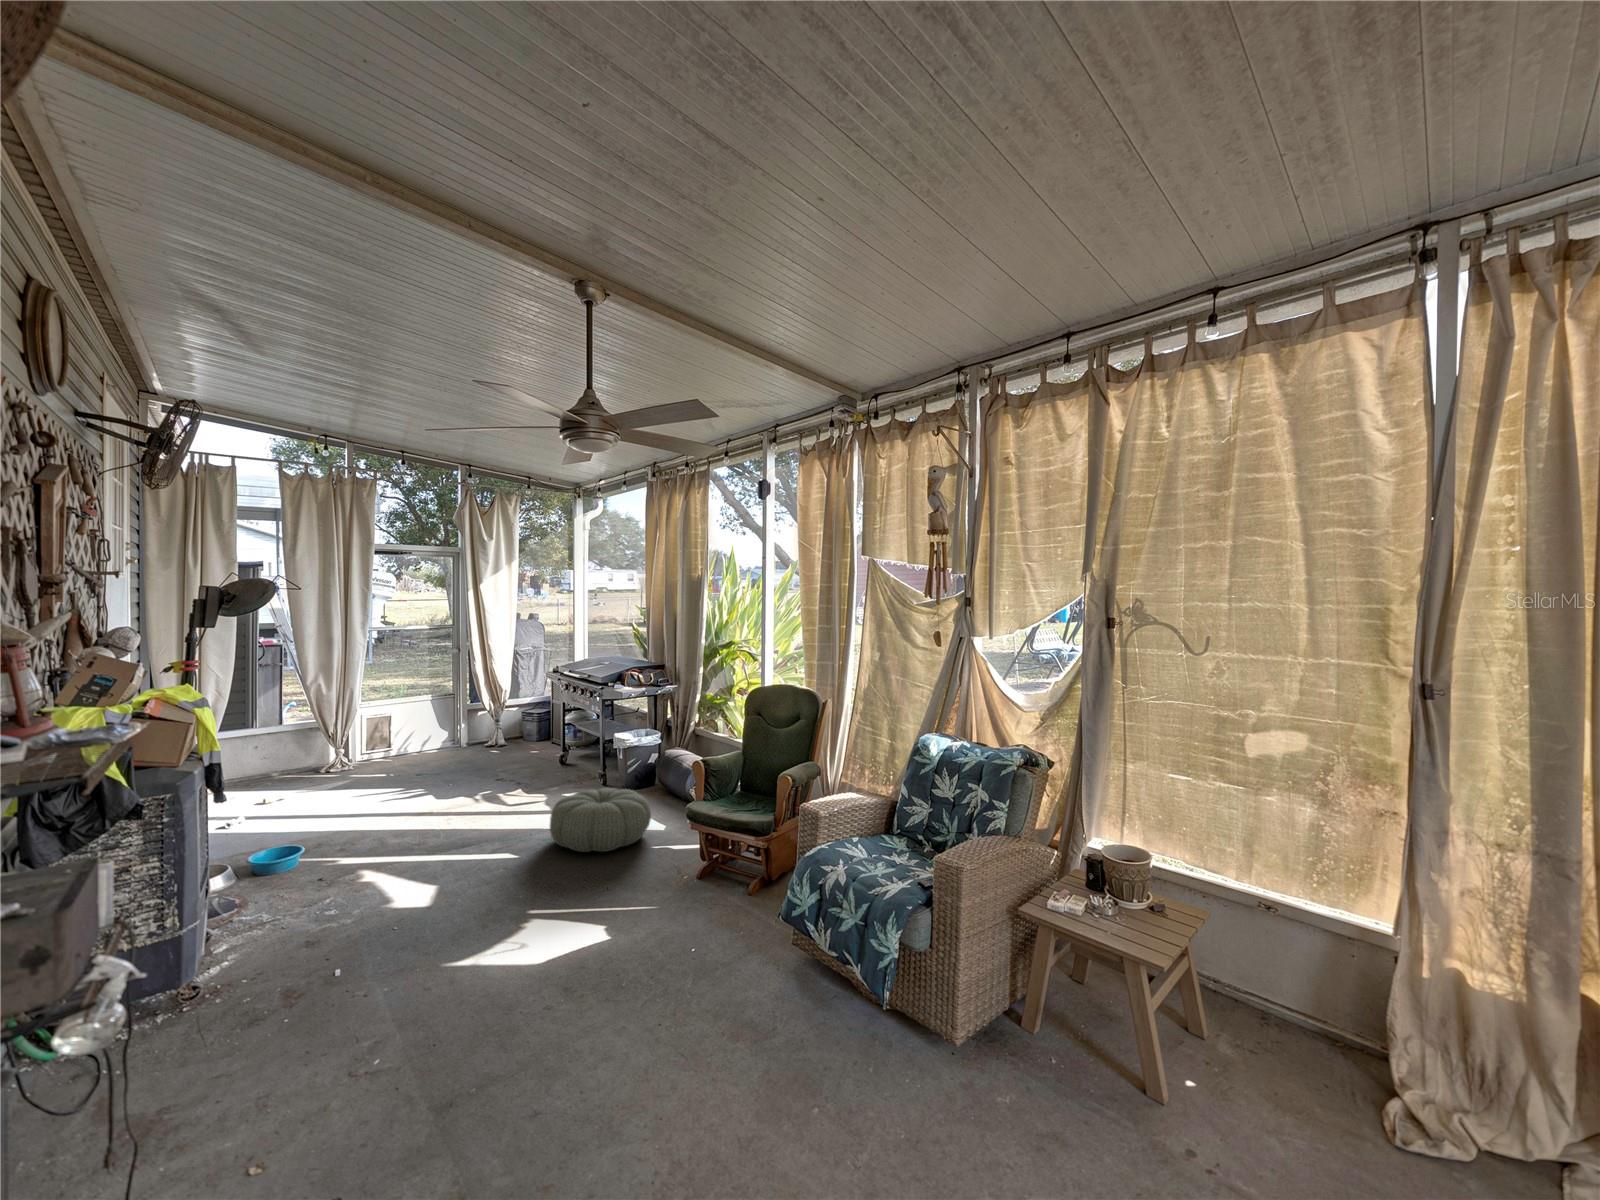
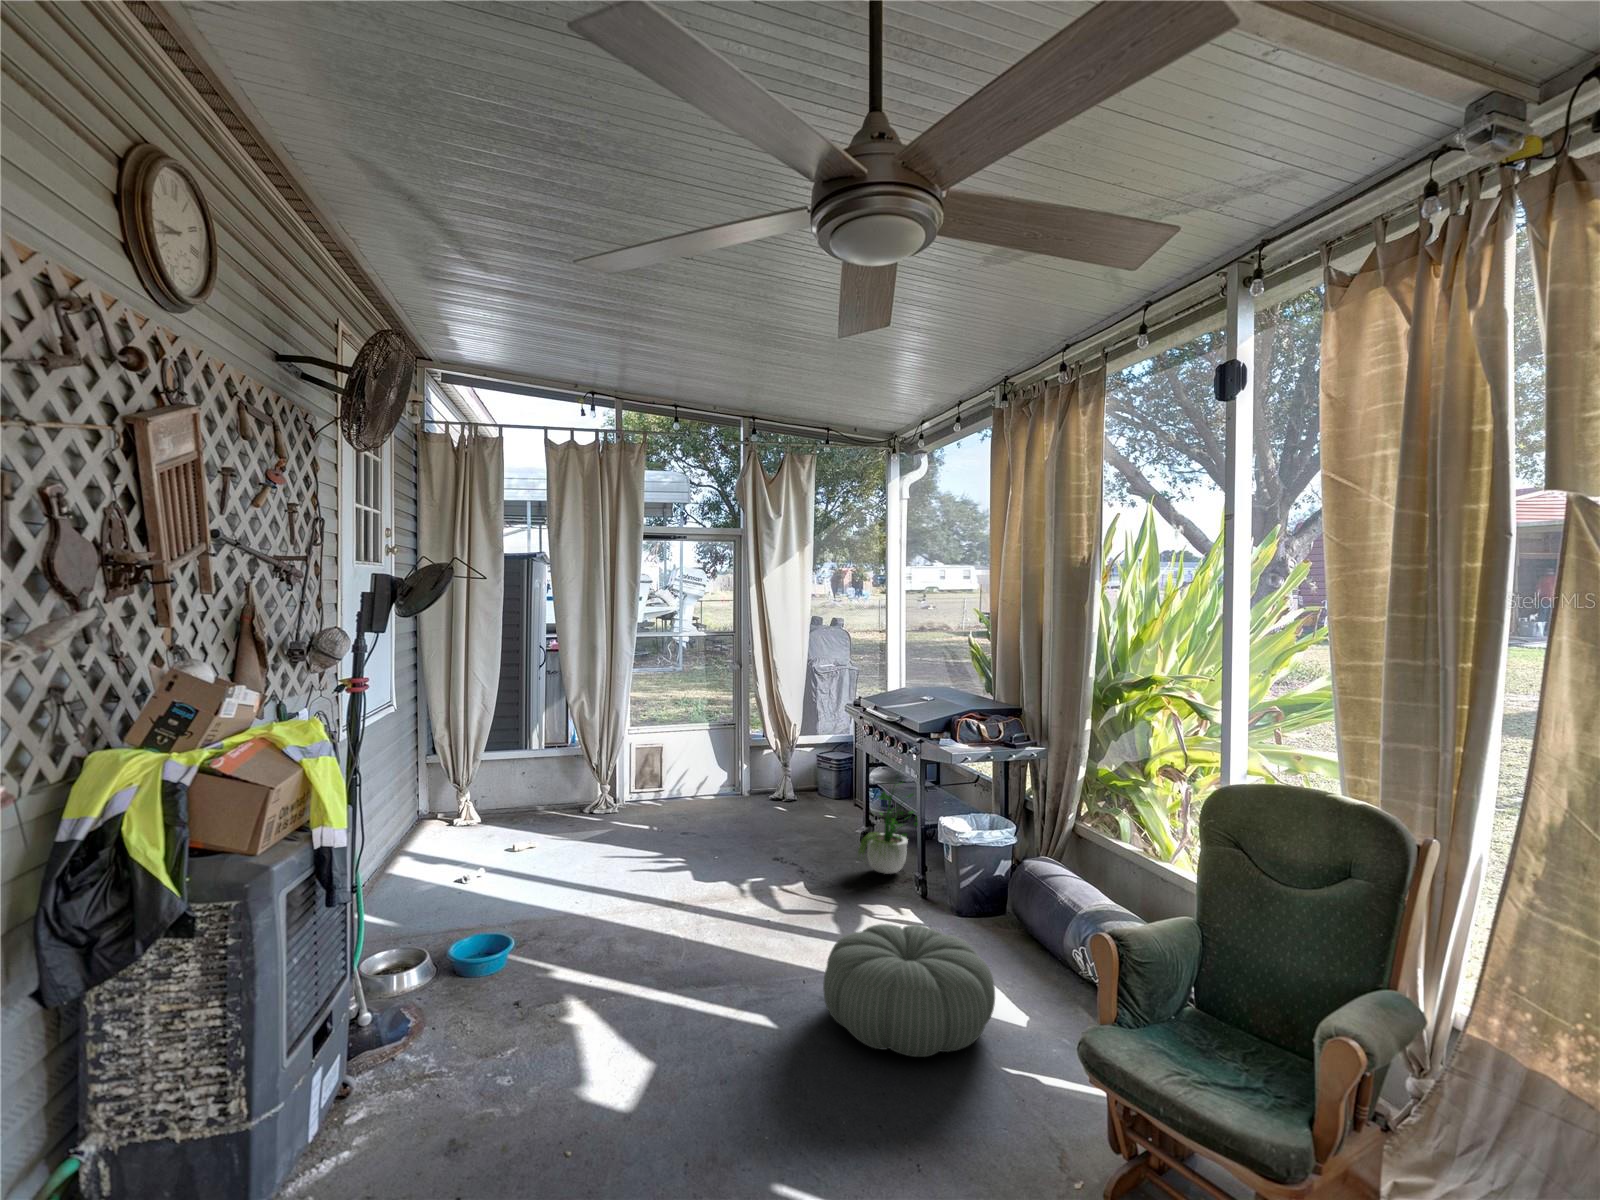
potted plant: none [559,703,609,776] -> present [858,784,918,874]

